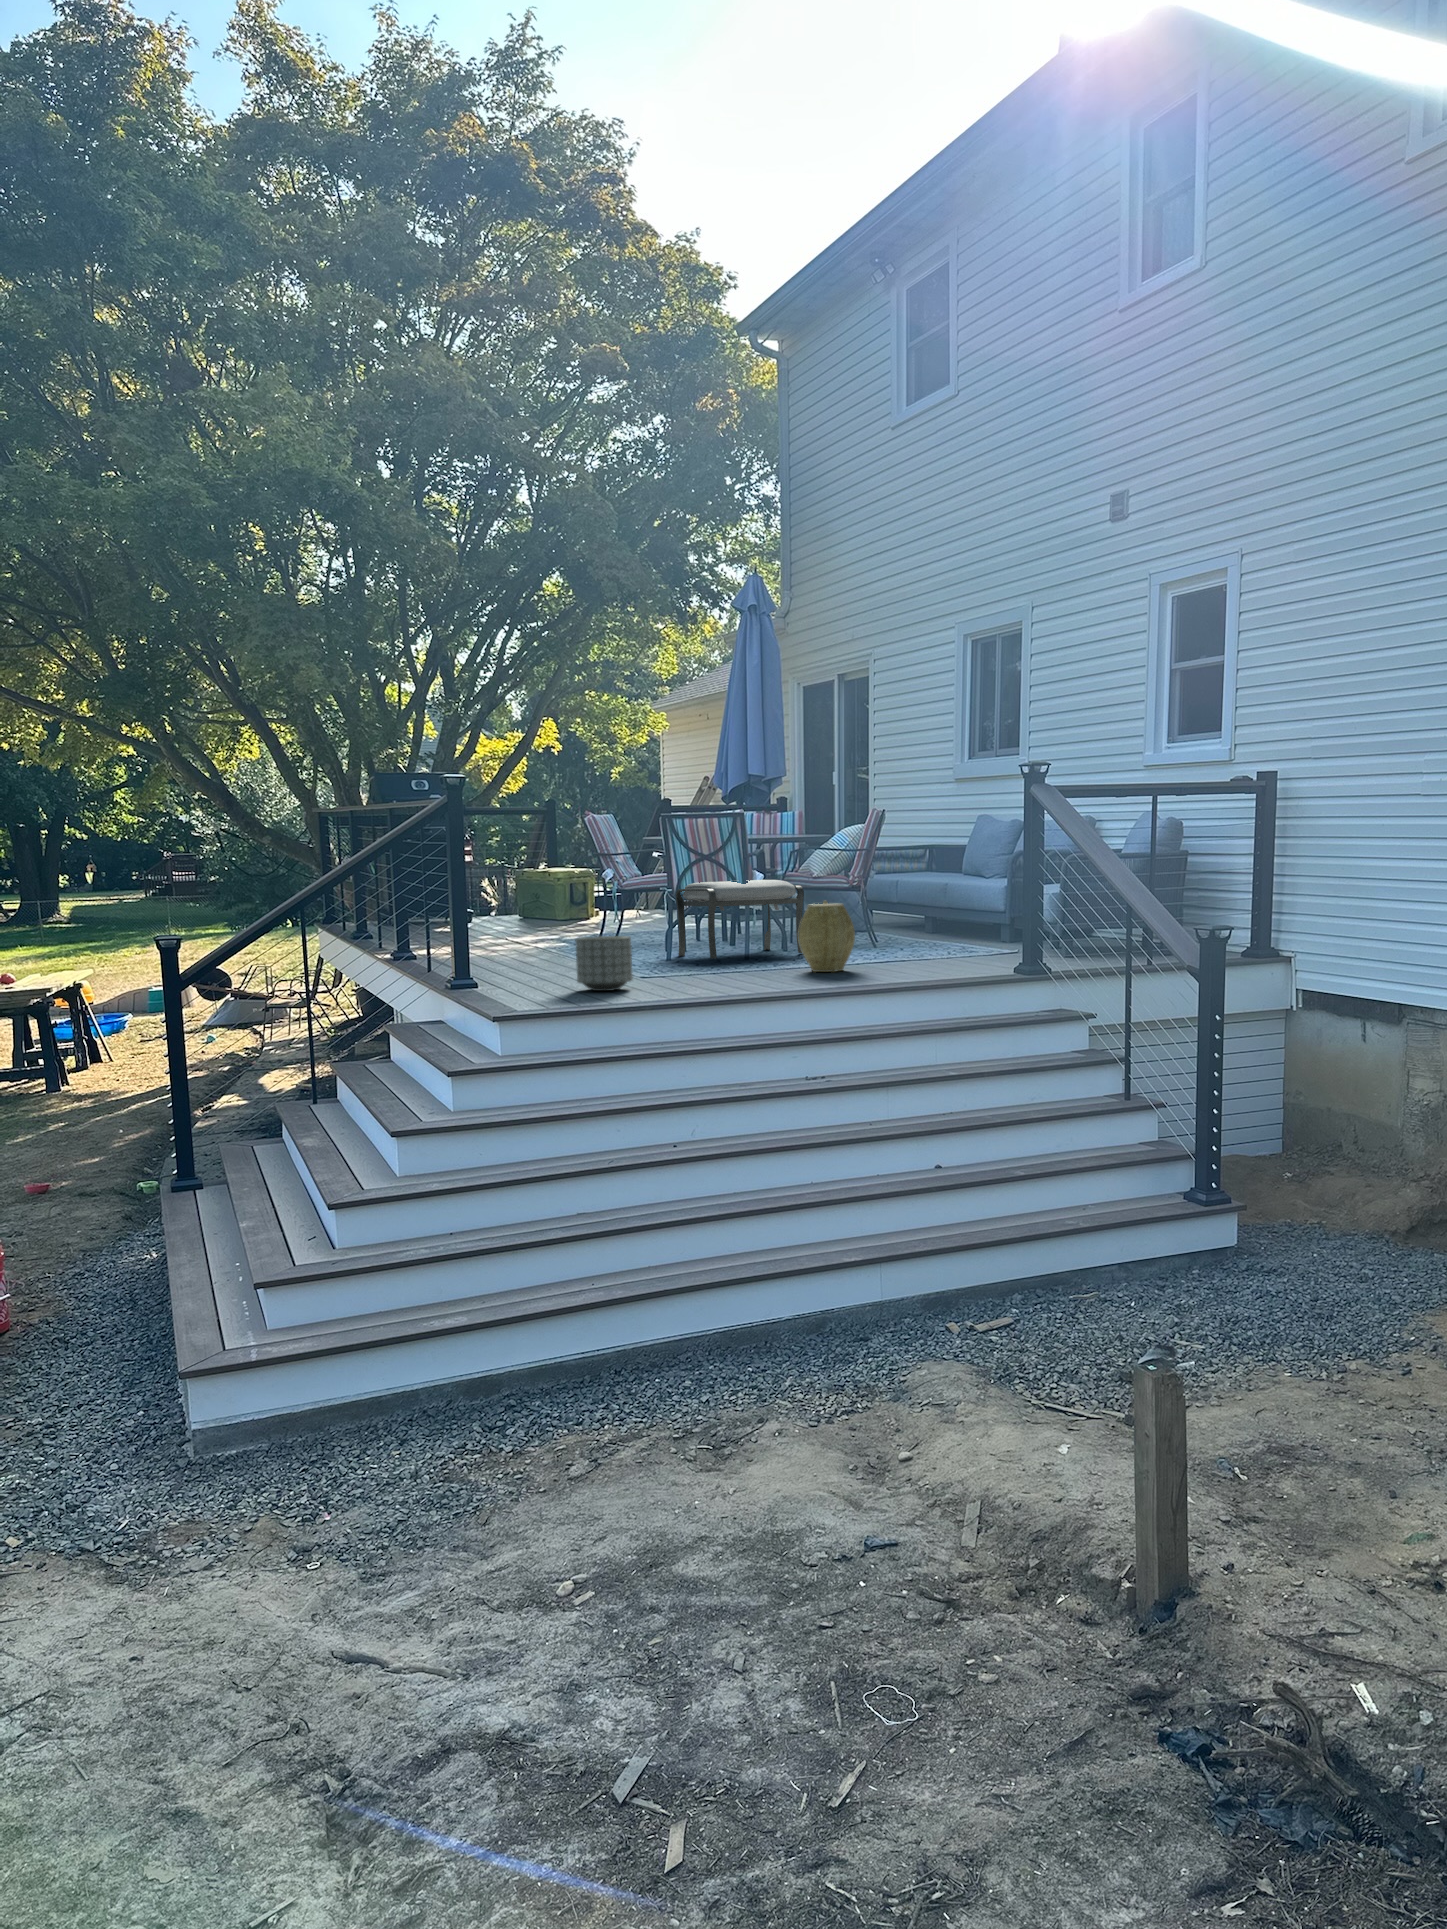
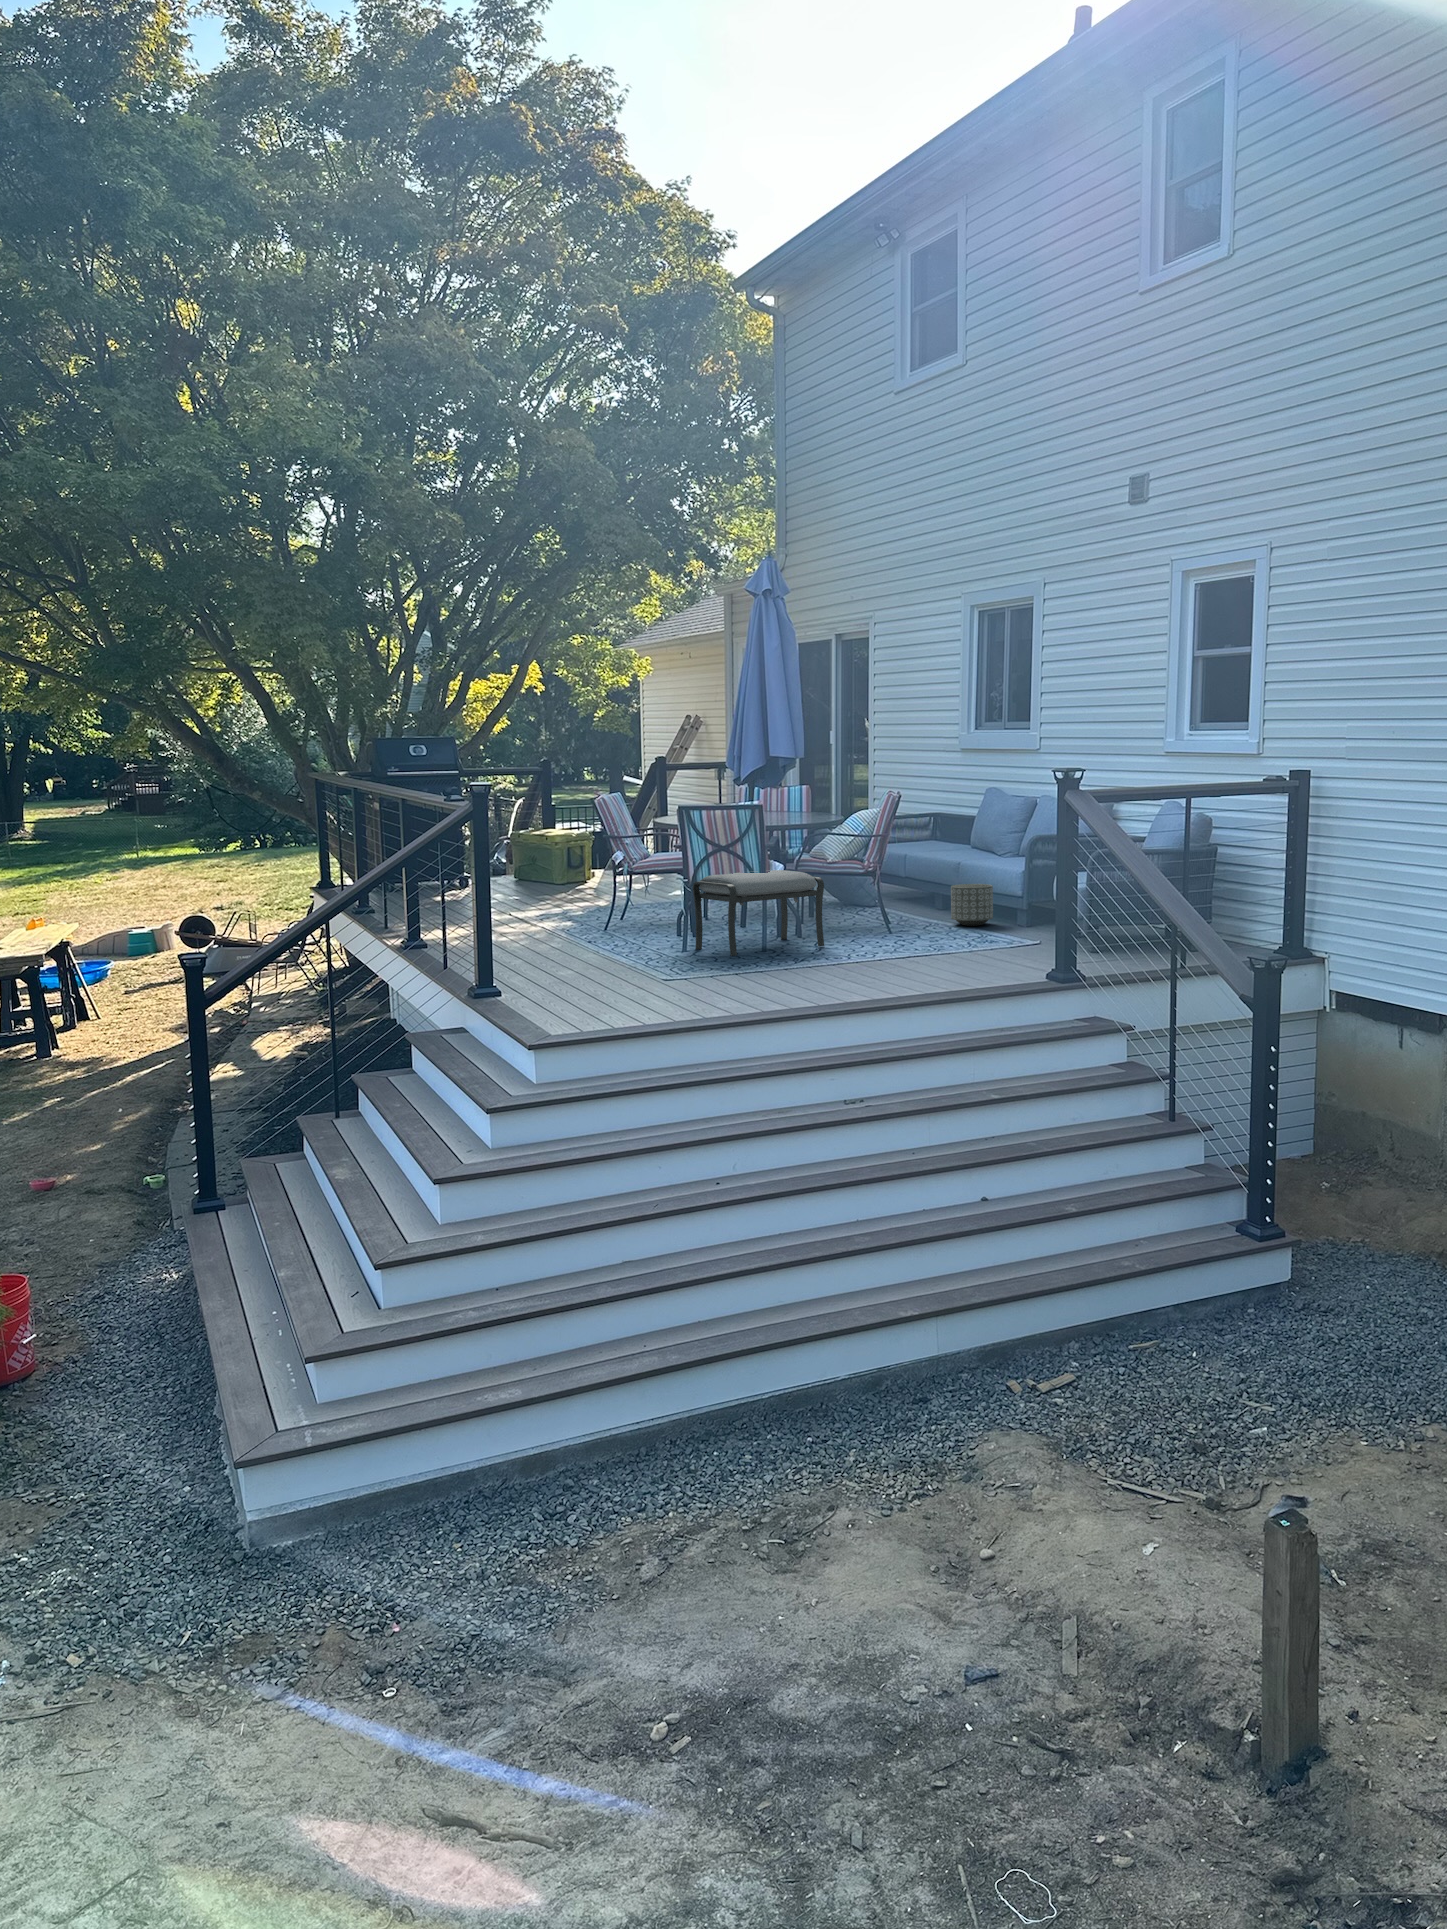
woven basket: present [798,901,855,972] -> none [827,906,885,980]
planter: present [575,936,633,991] -> present [951,884,993,926]

